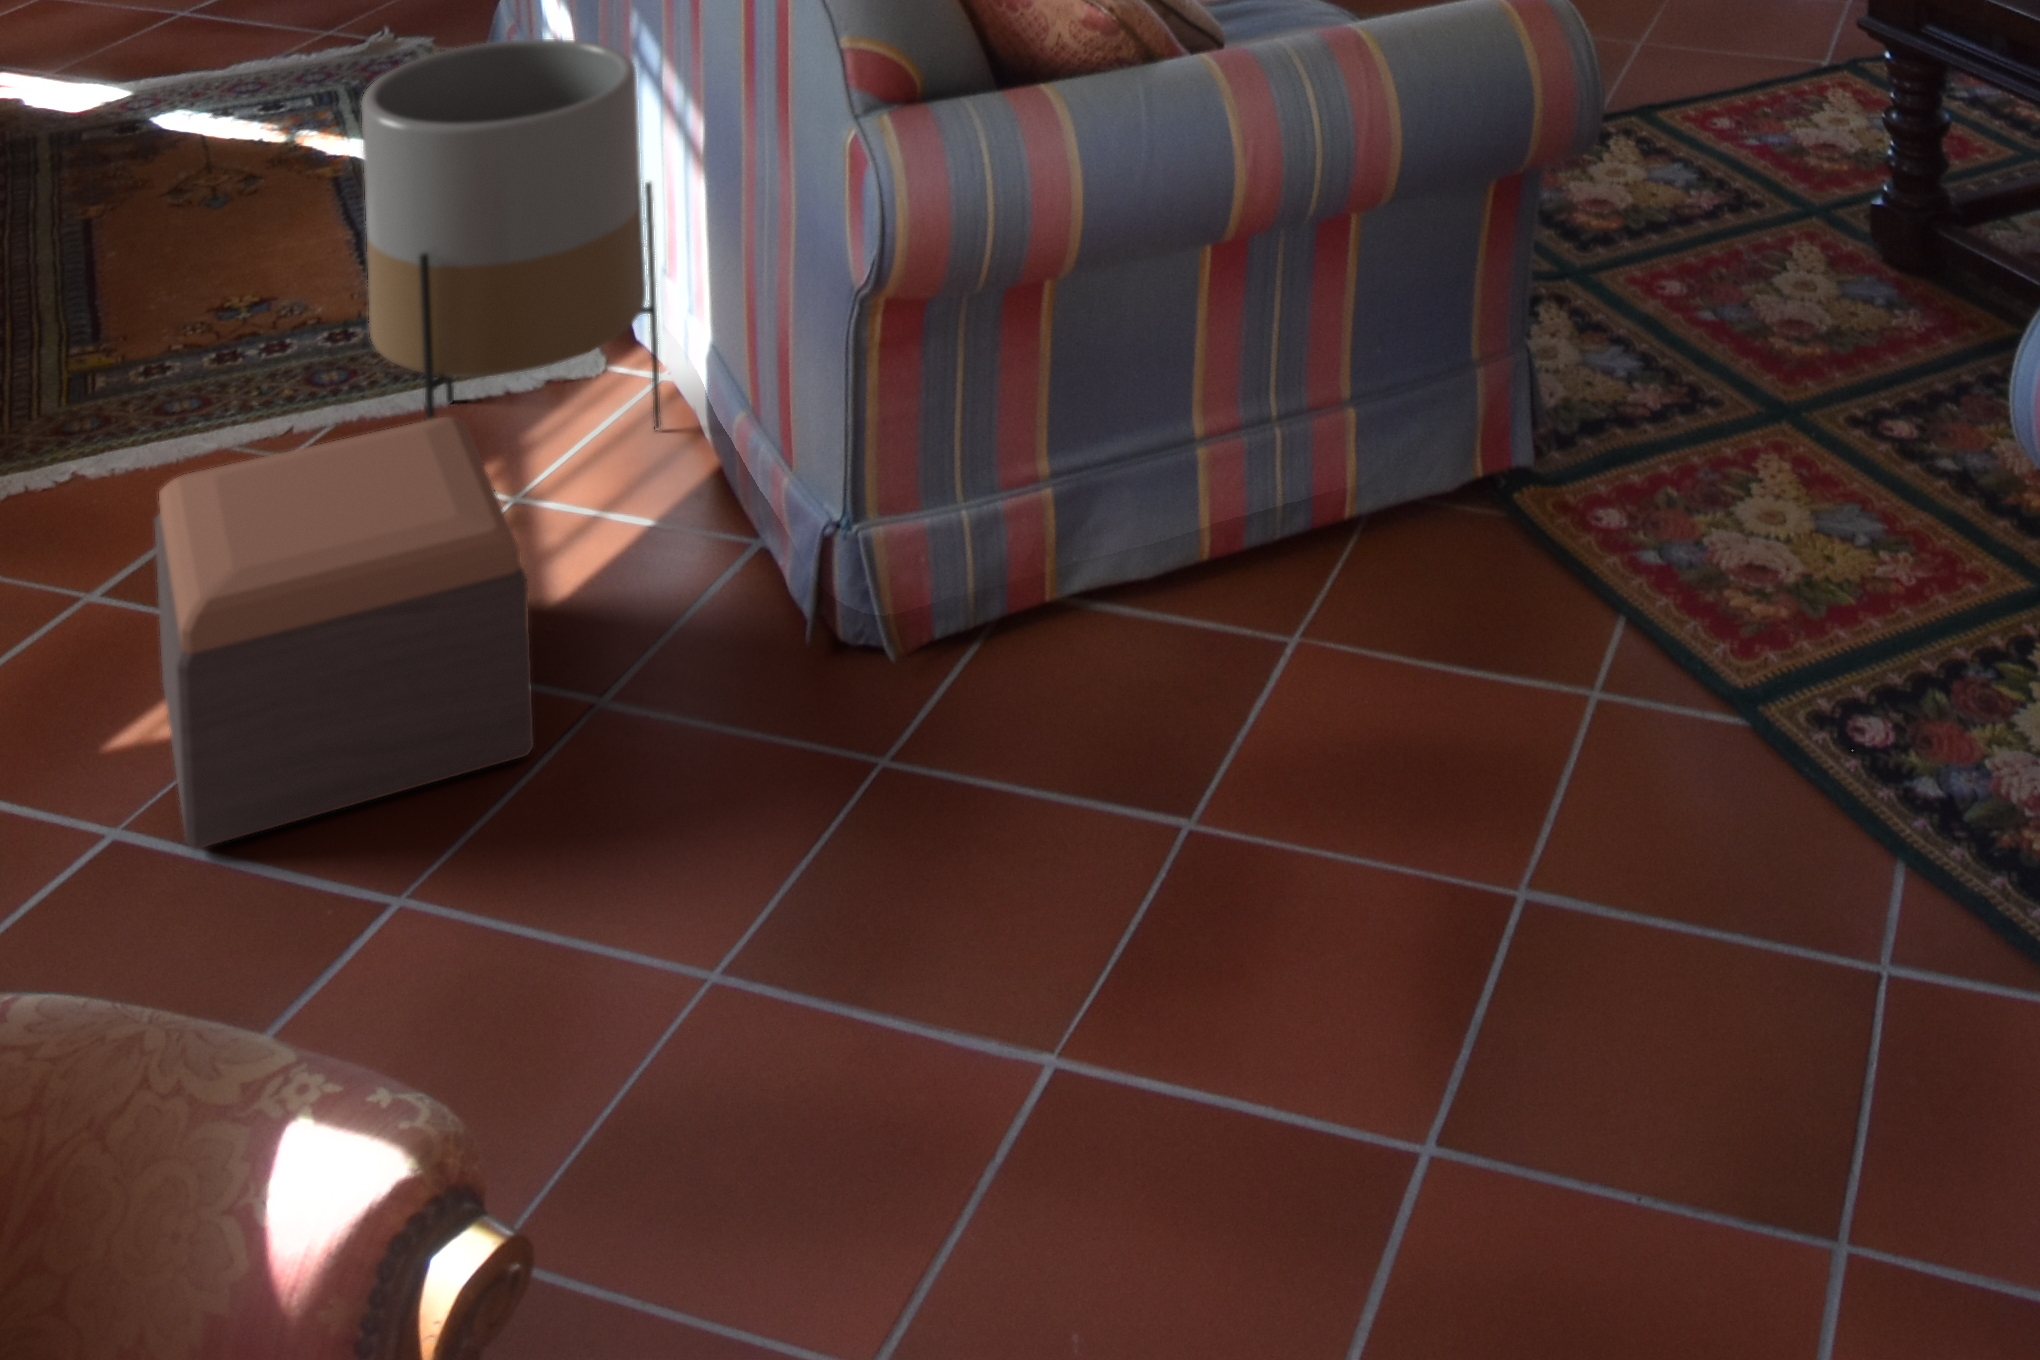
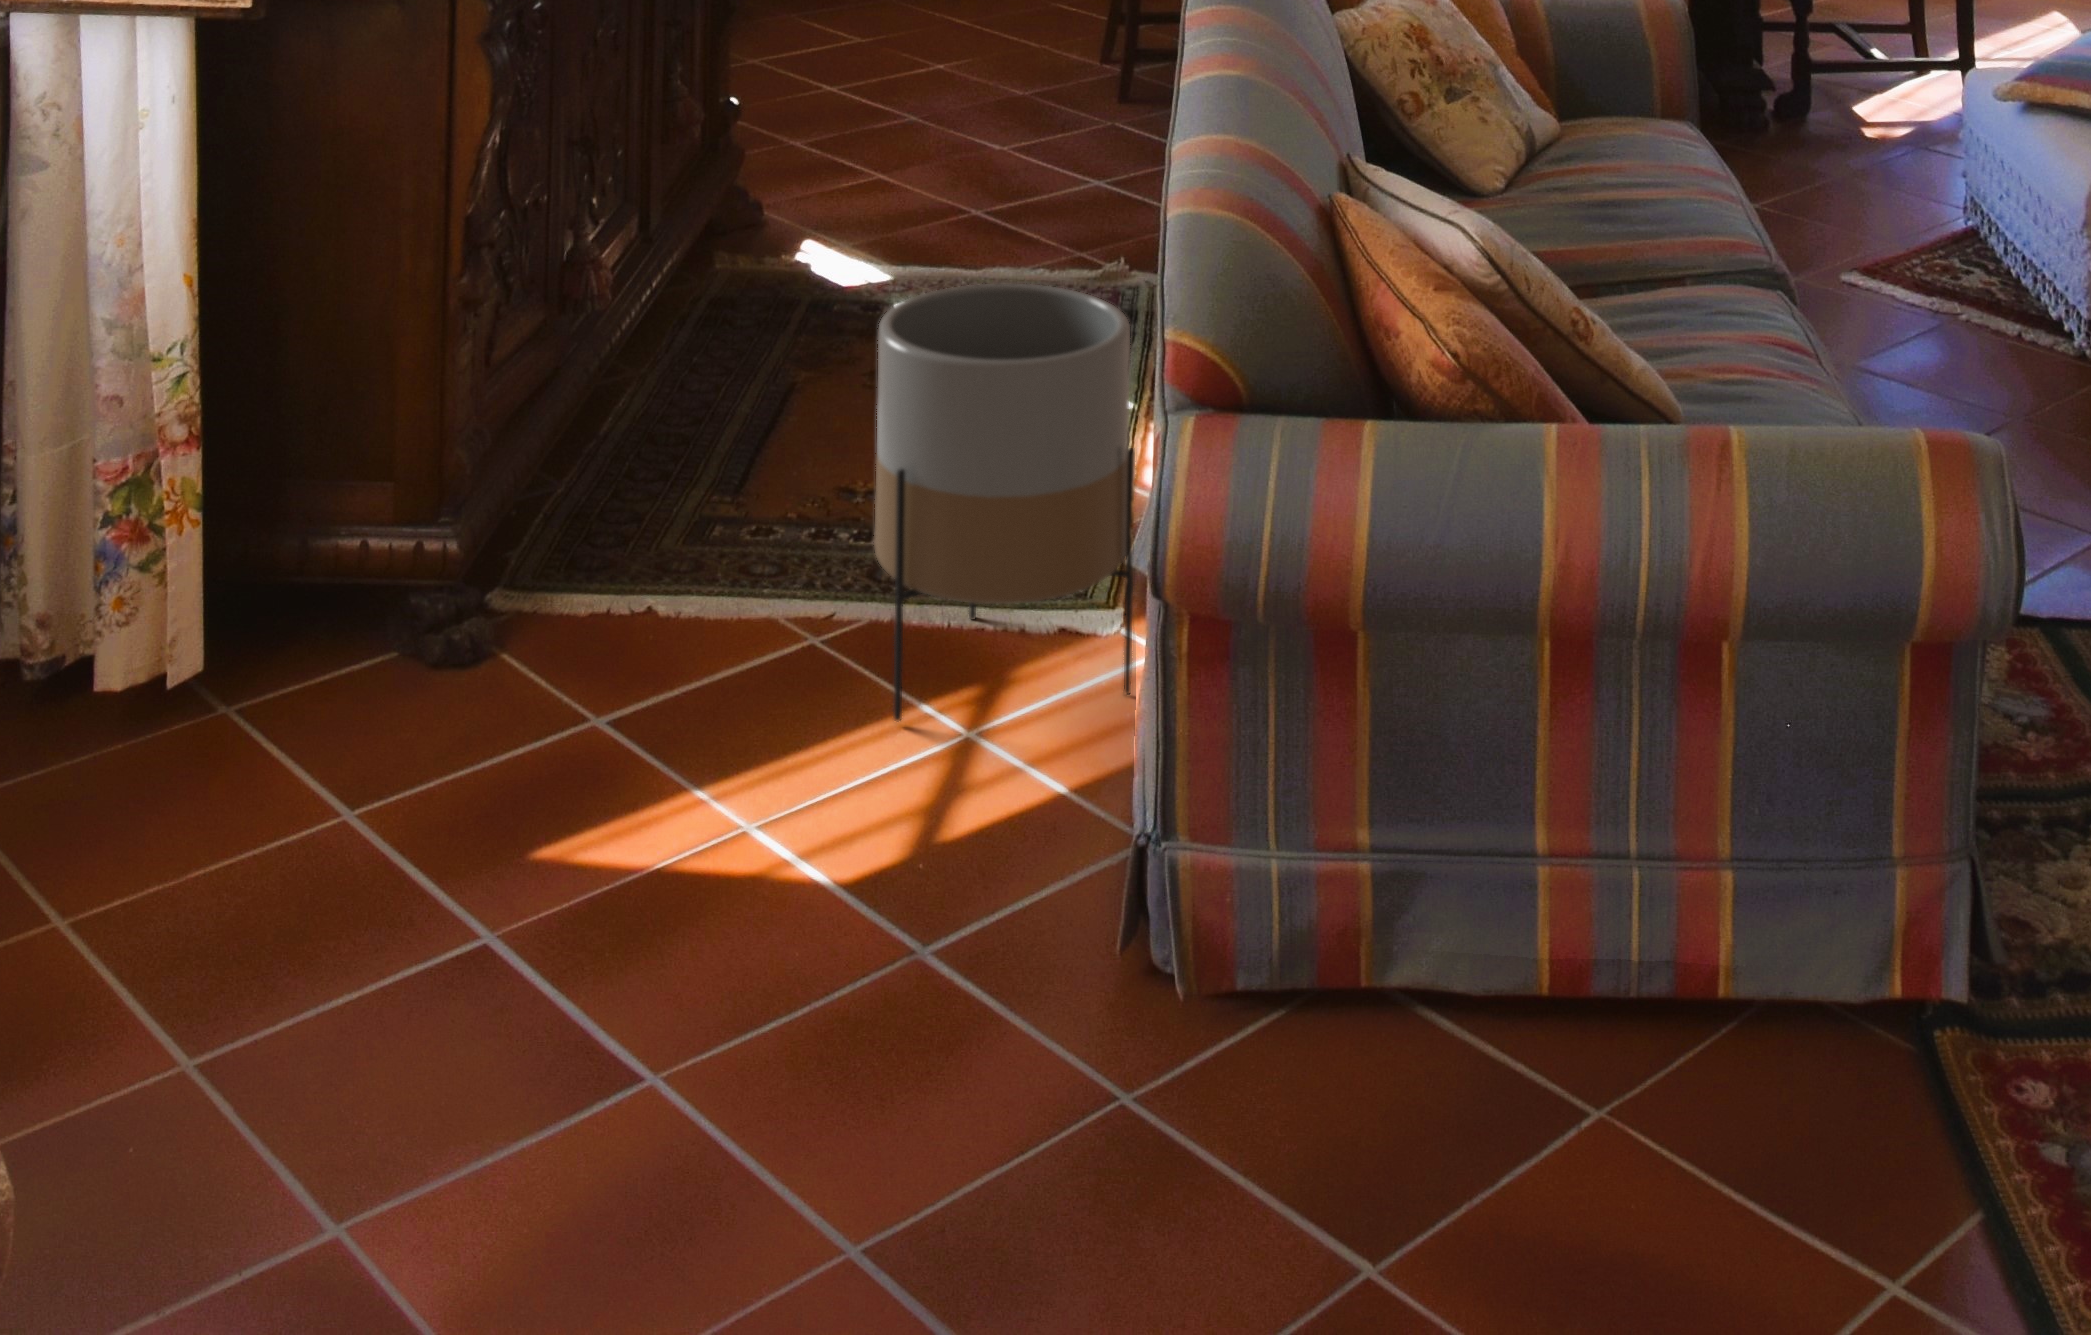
footstool: present [155,417,534,849] -> none [544,618,890,966]

